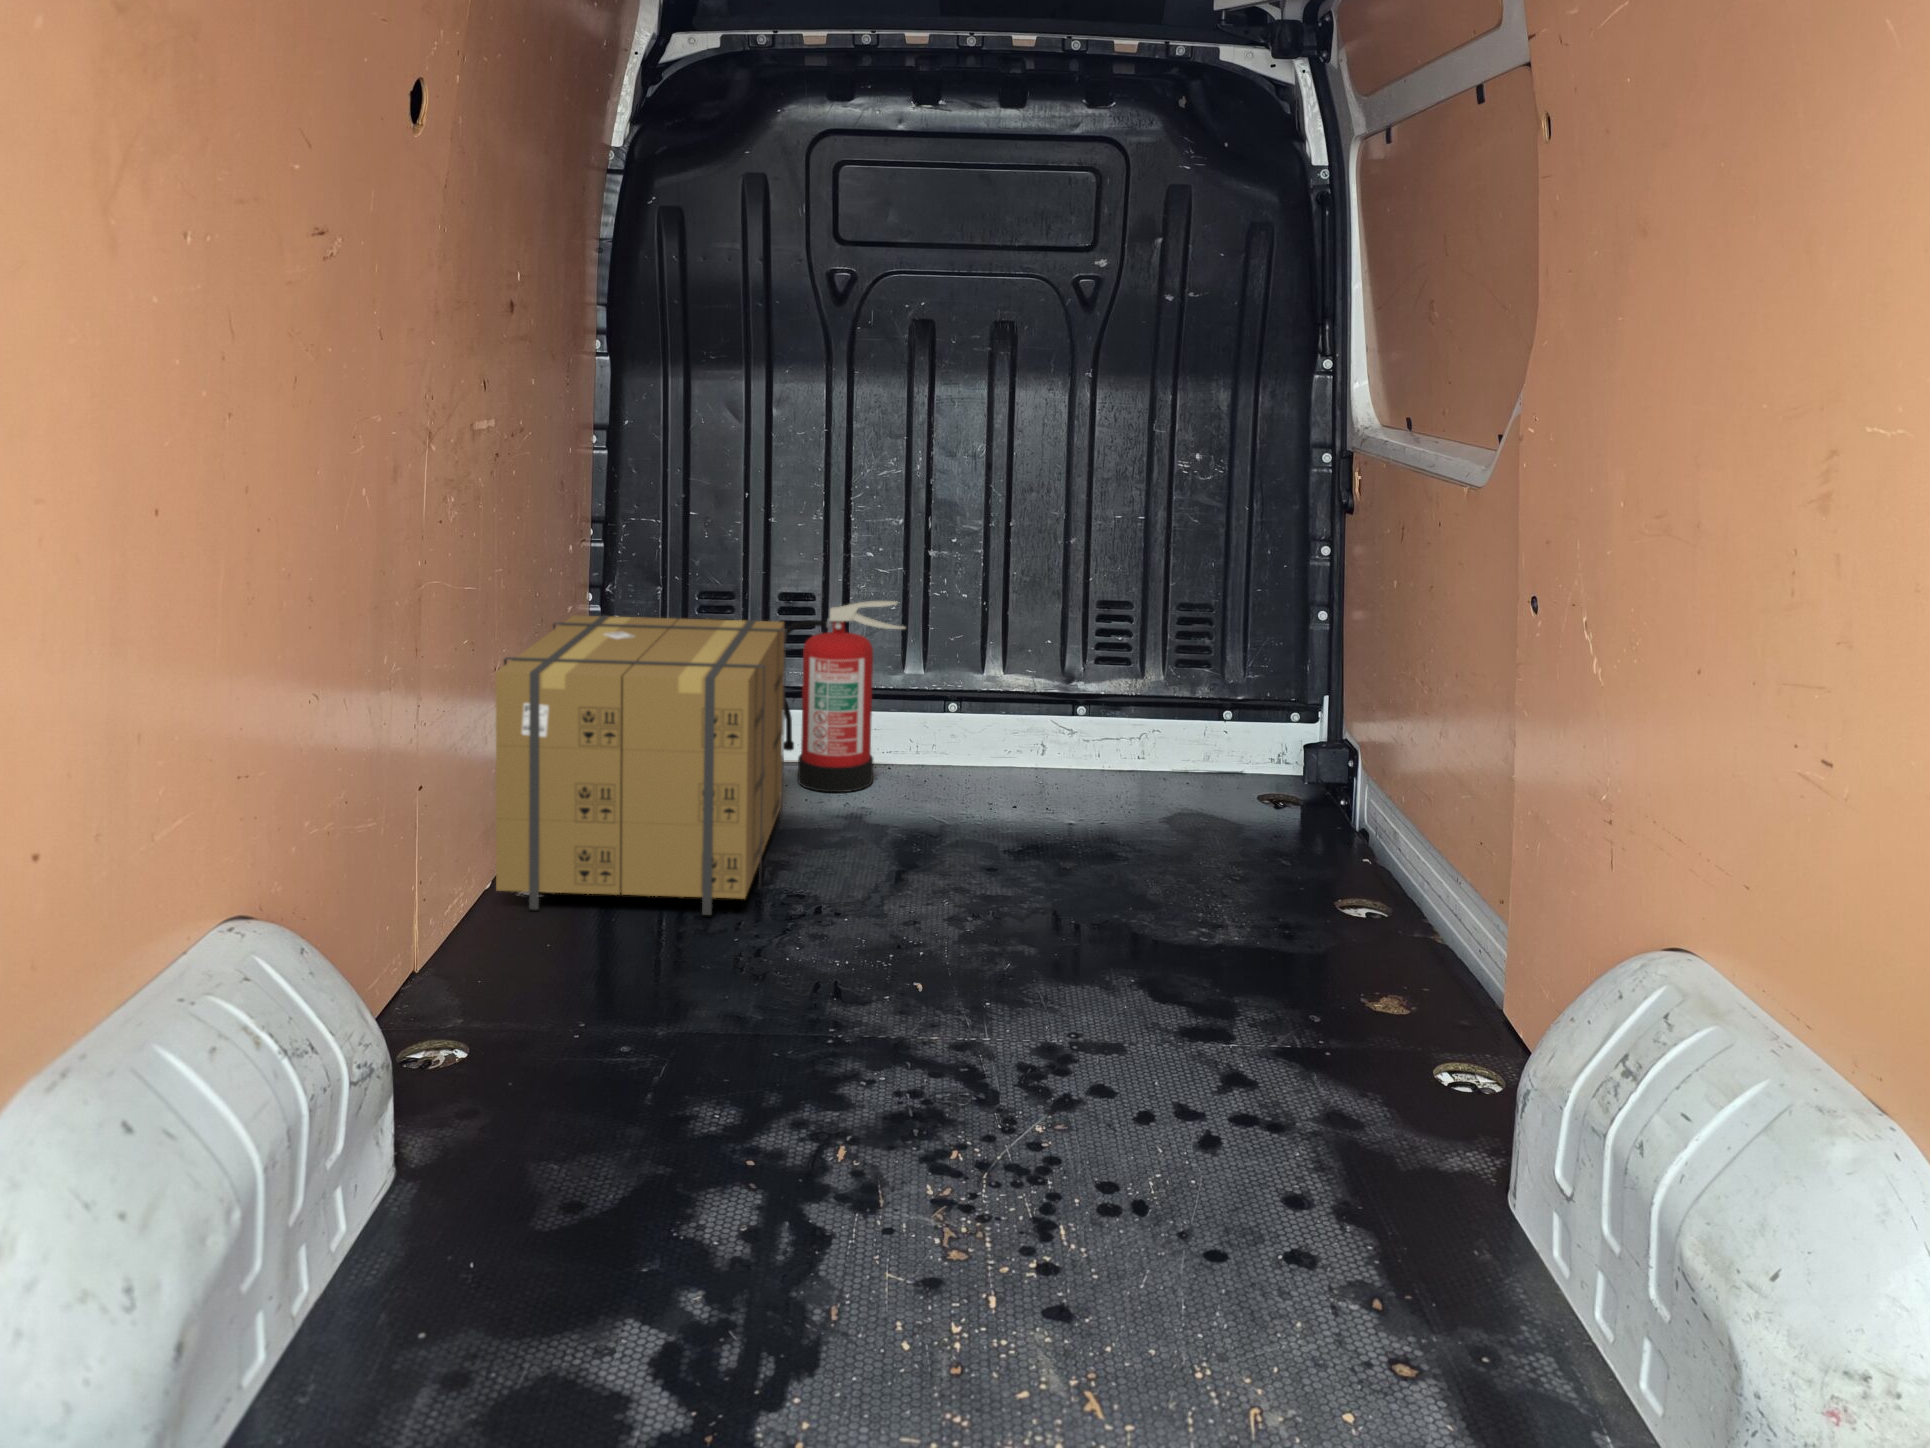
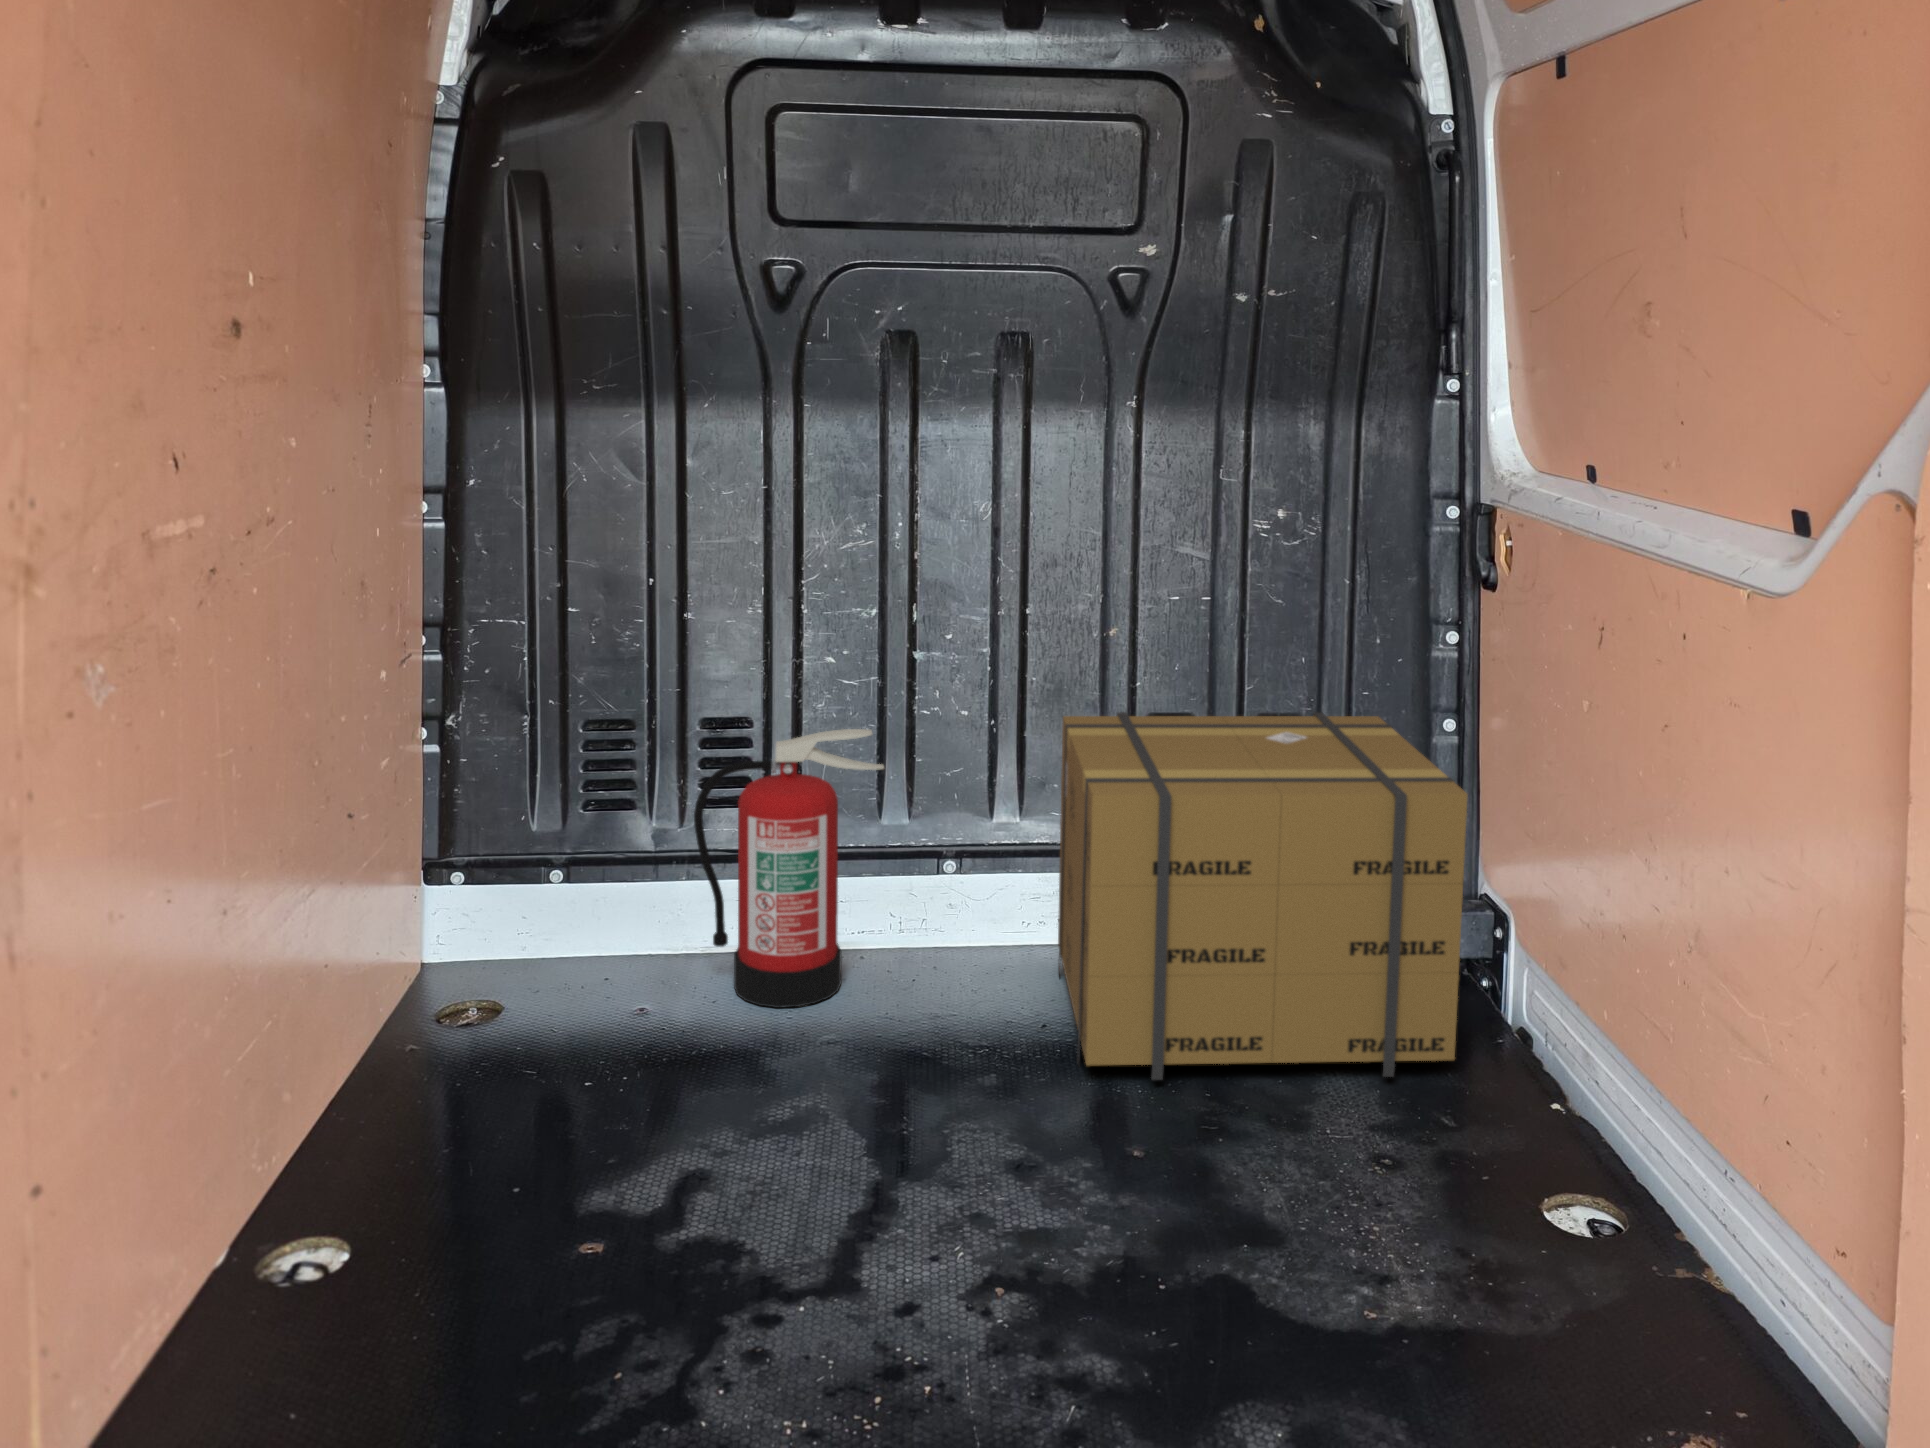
cardboard box: present [496,615,786,915] -> present [1058,712,1468,1080]

